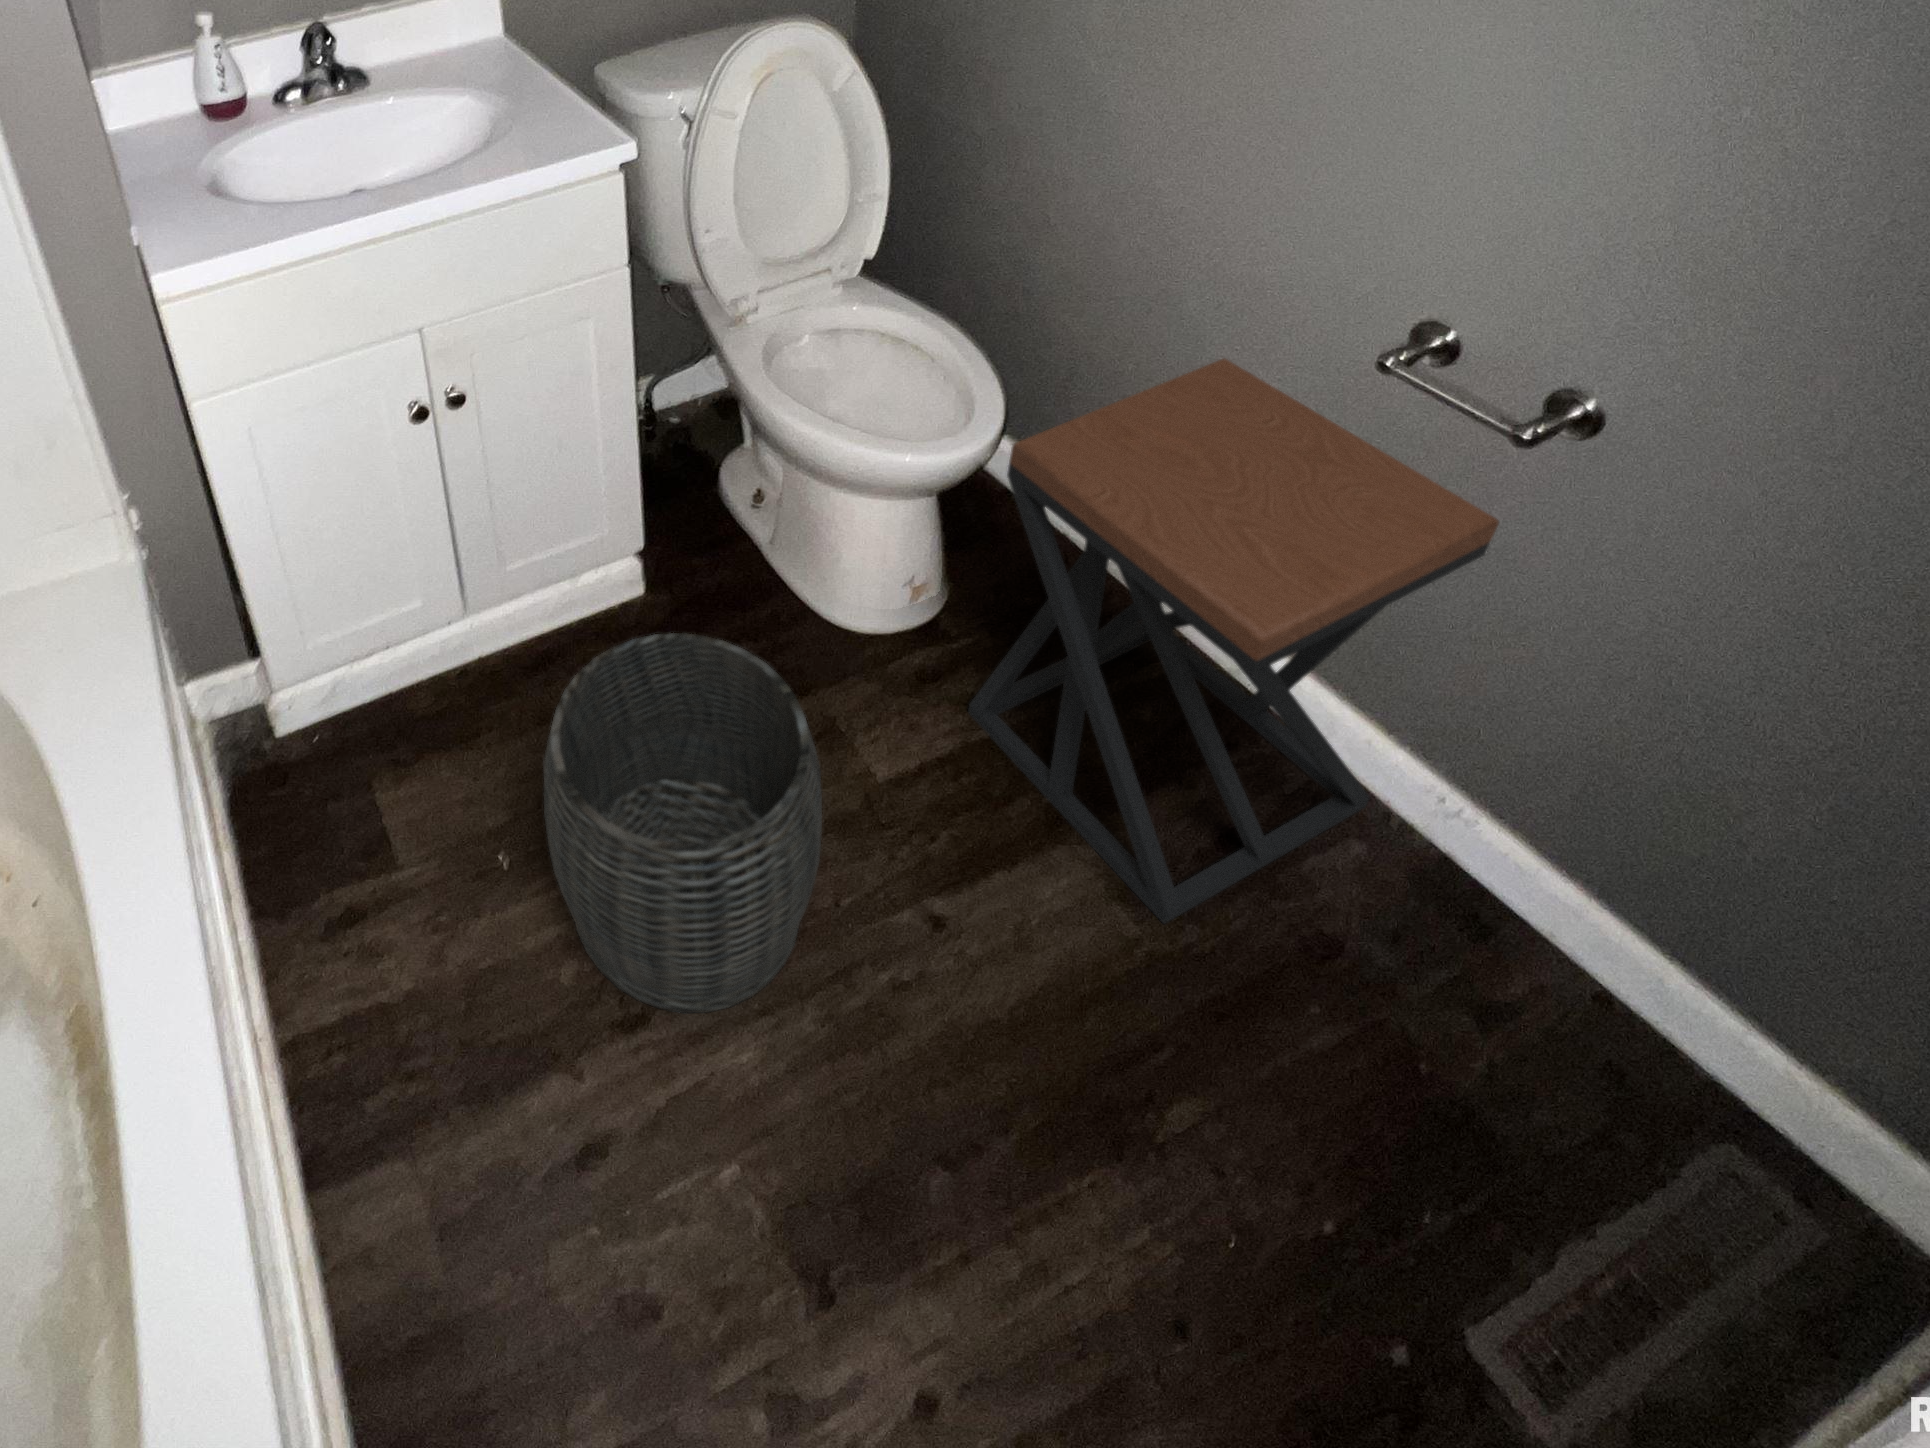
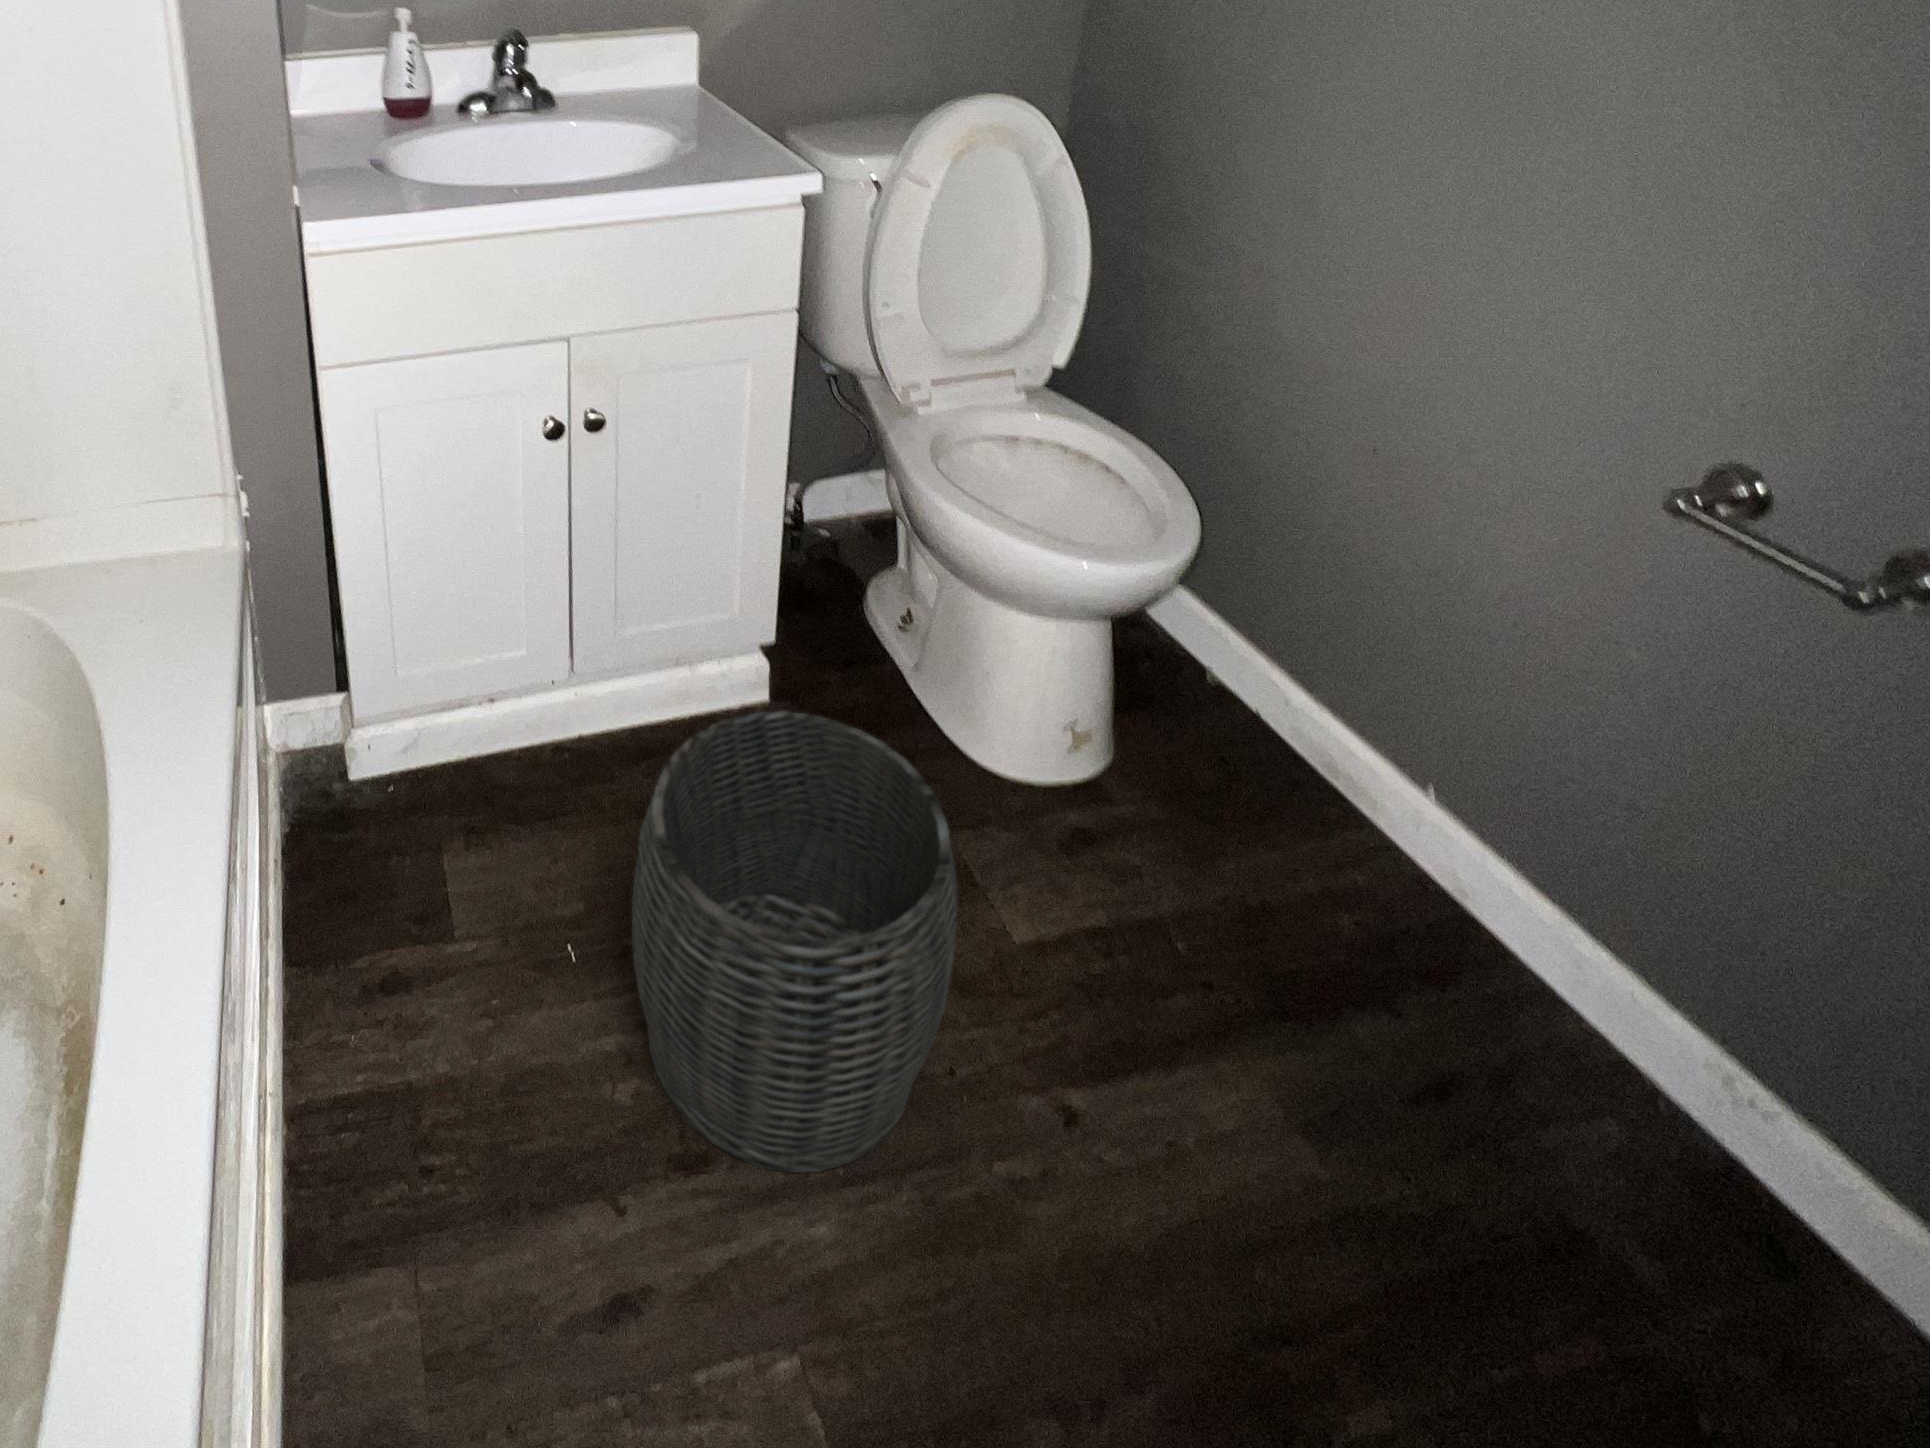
stool: present [968,358,1499,924] -> none [1129,504,1820,1174]

